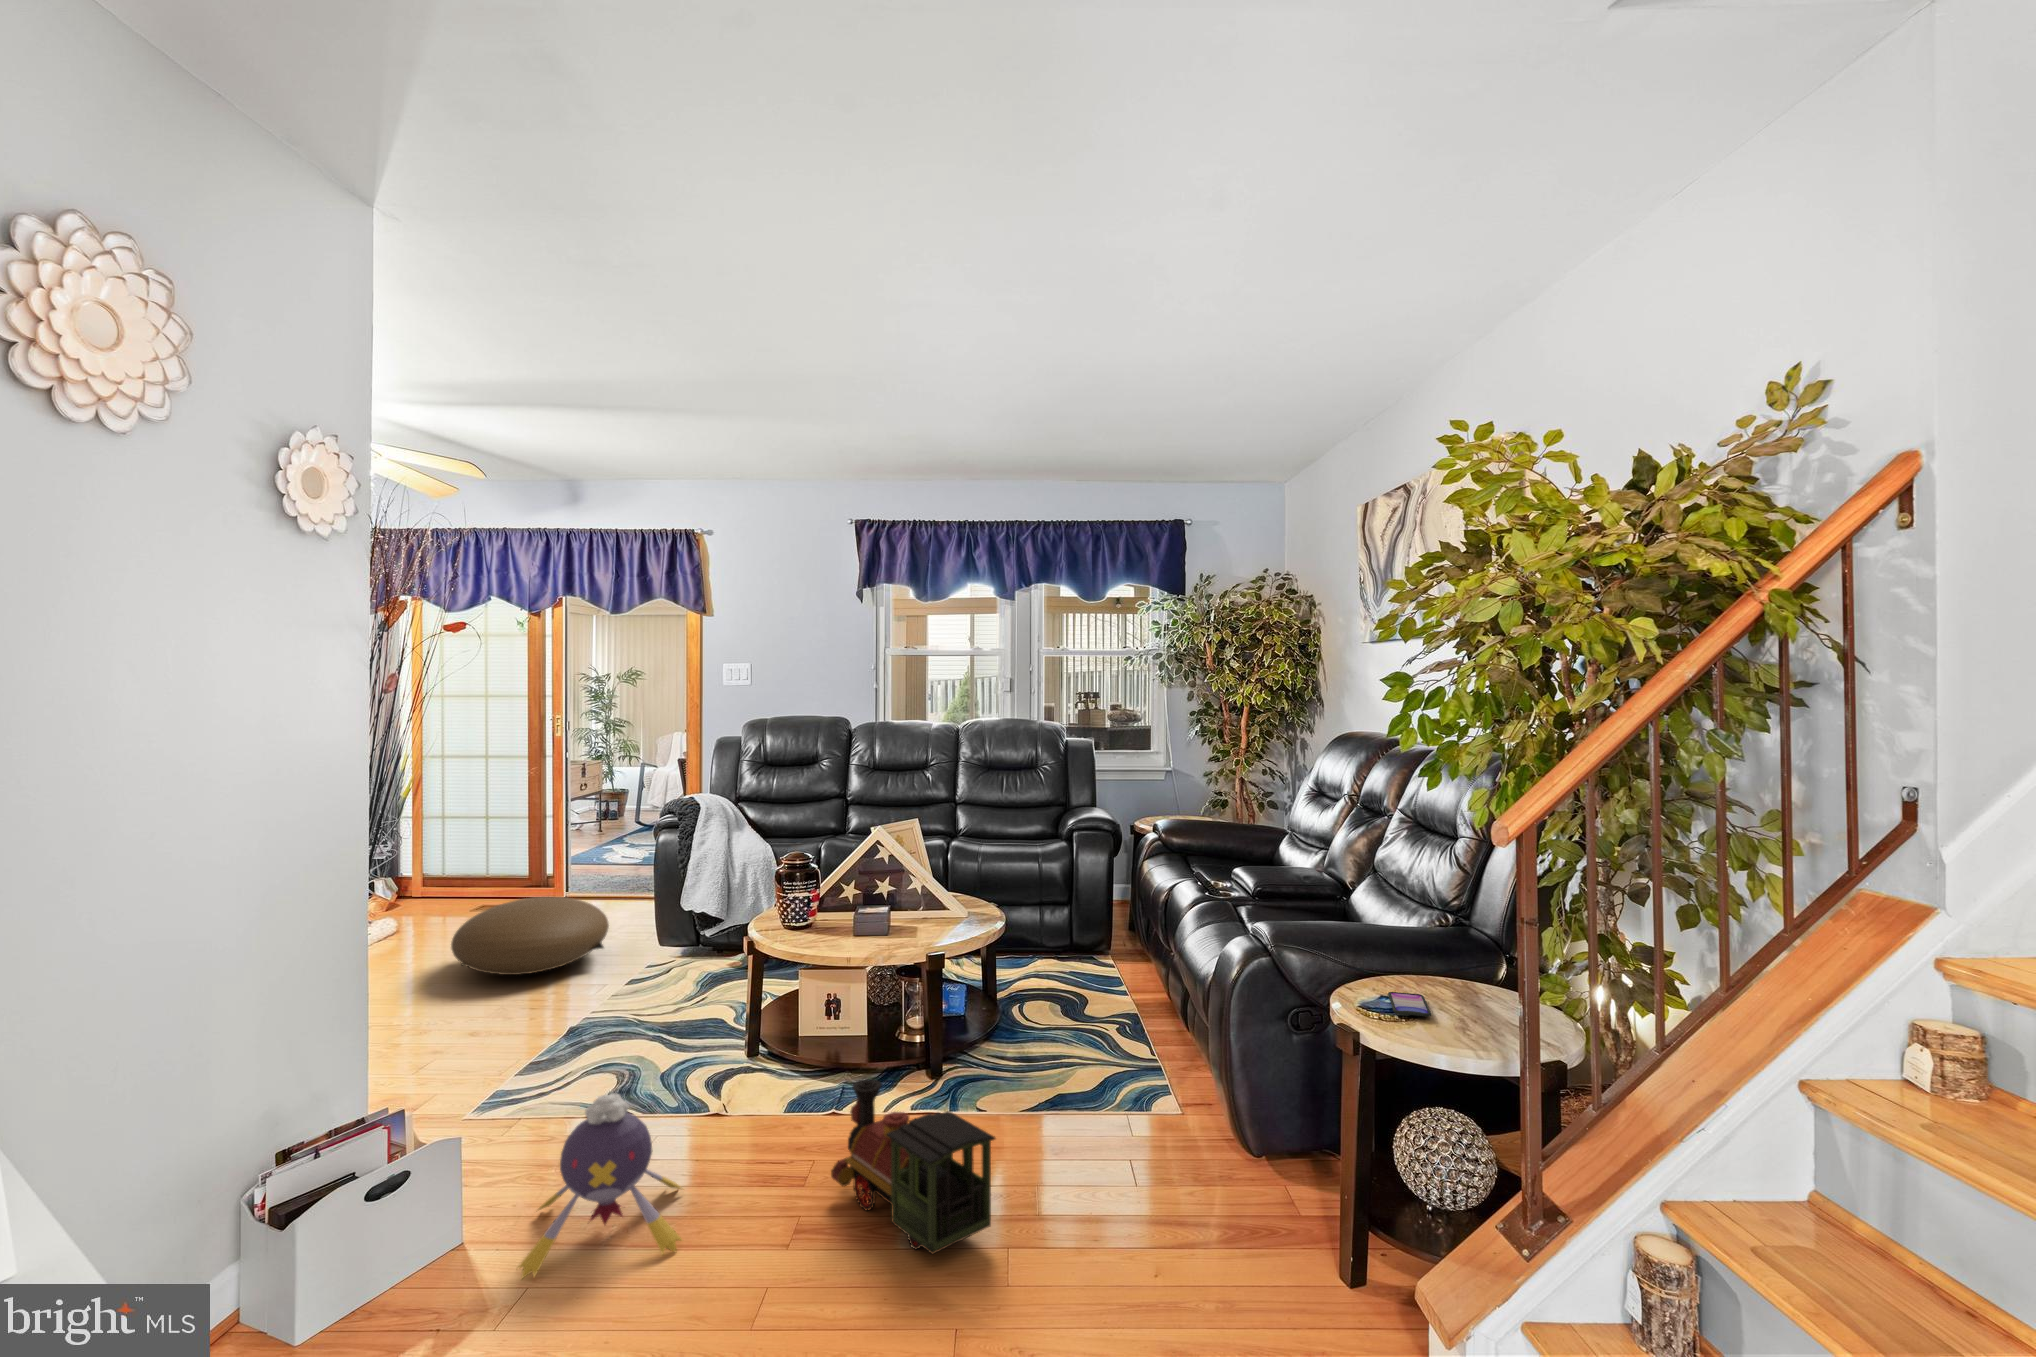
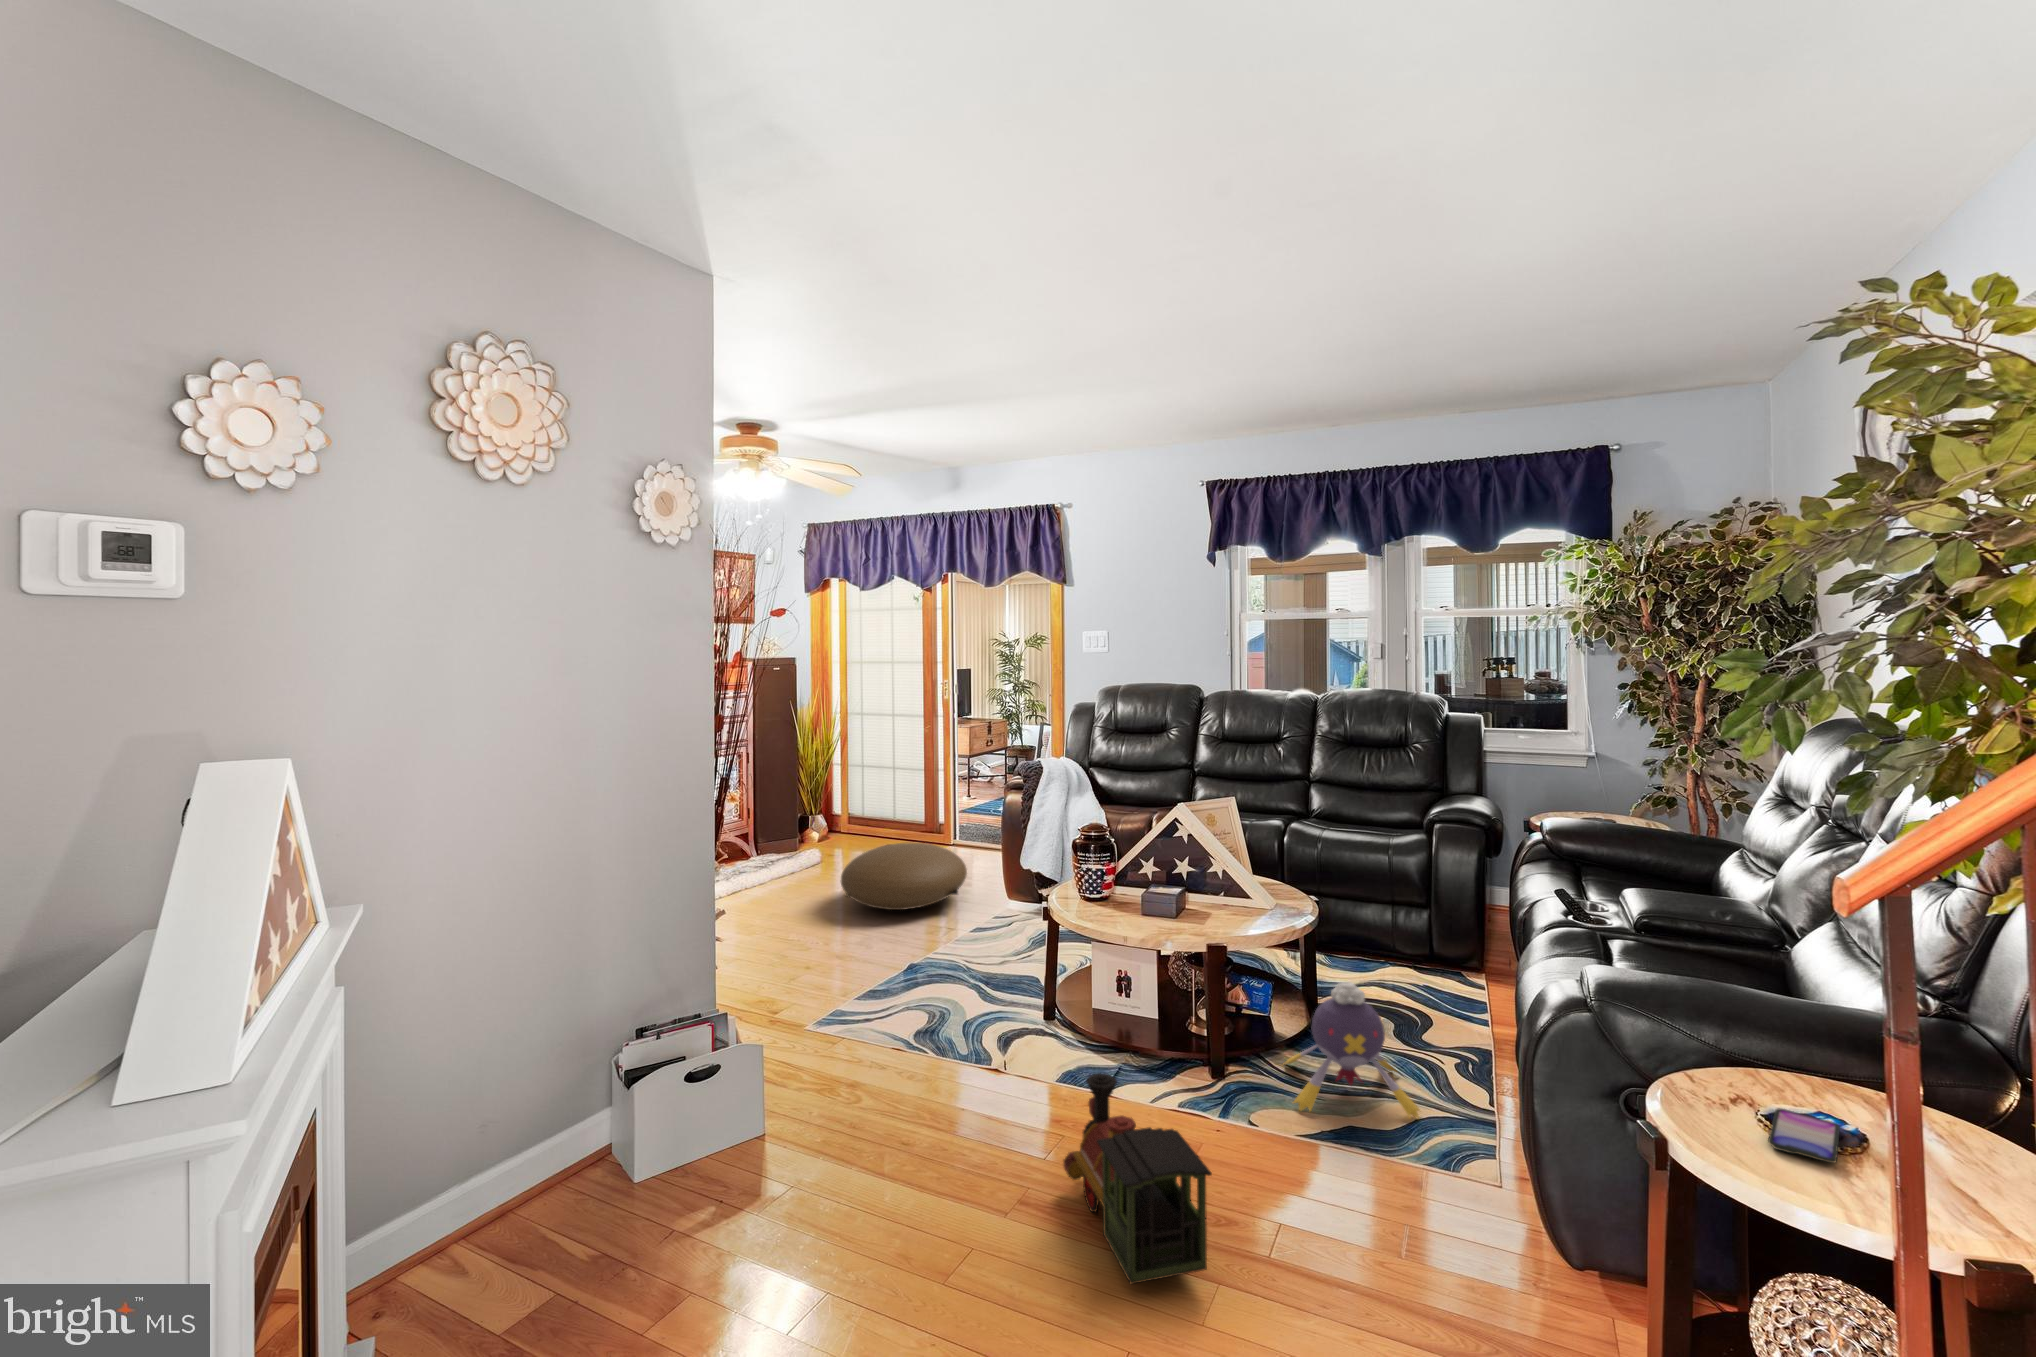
plush toy: present [518,1093,682,1278] -> present [1284,982,1420,1118]

